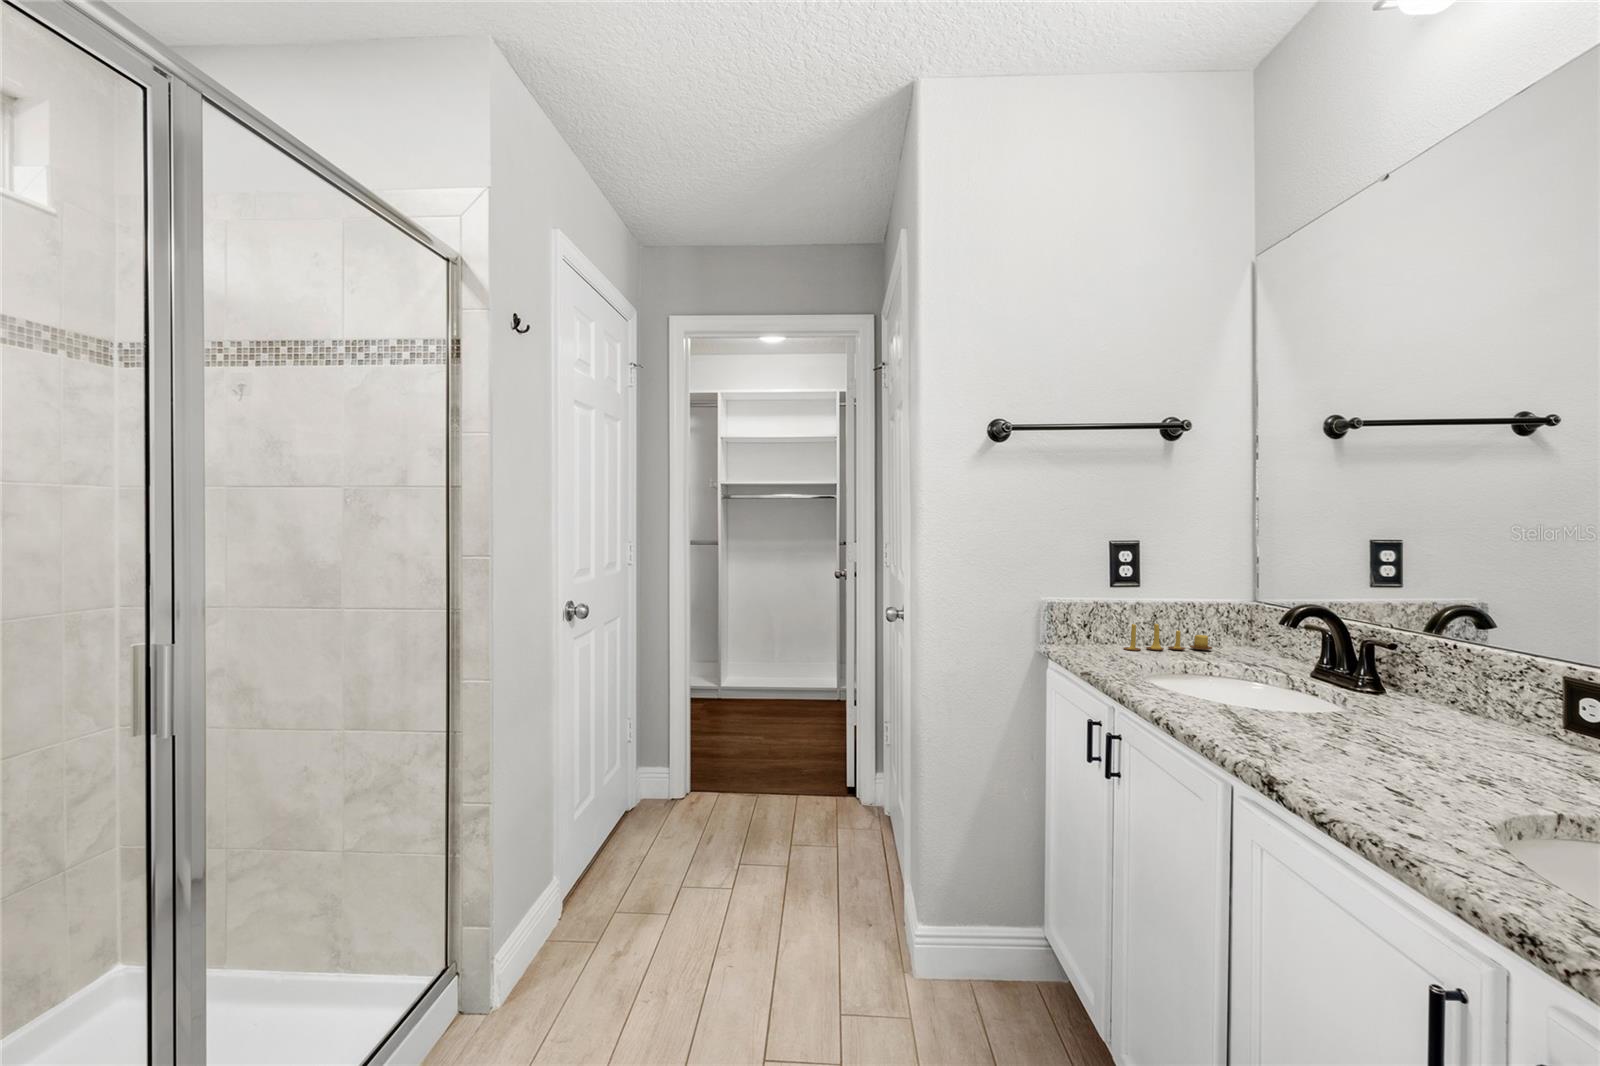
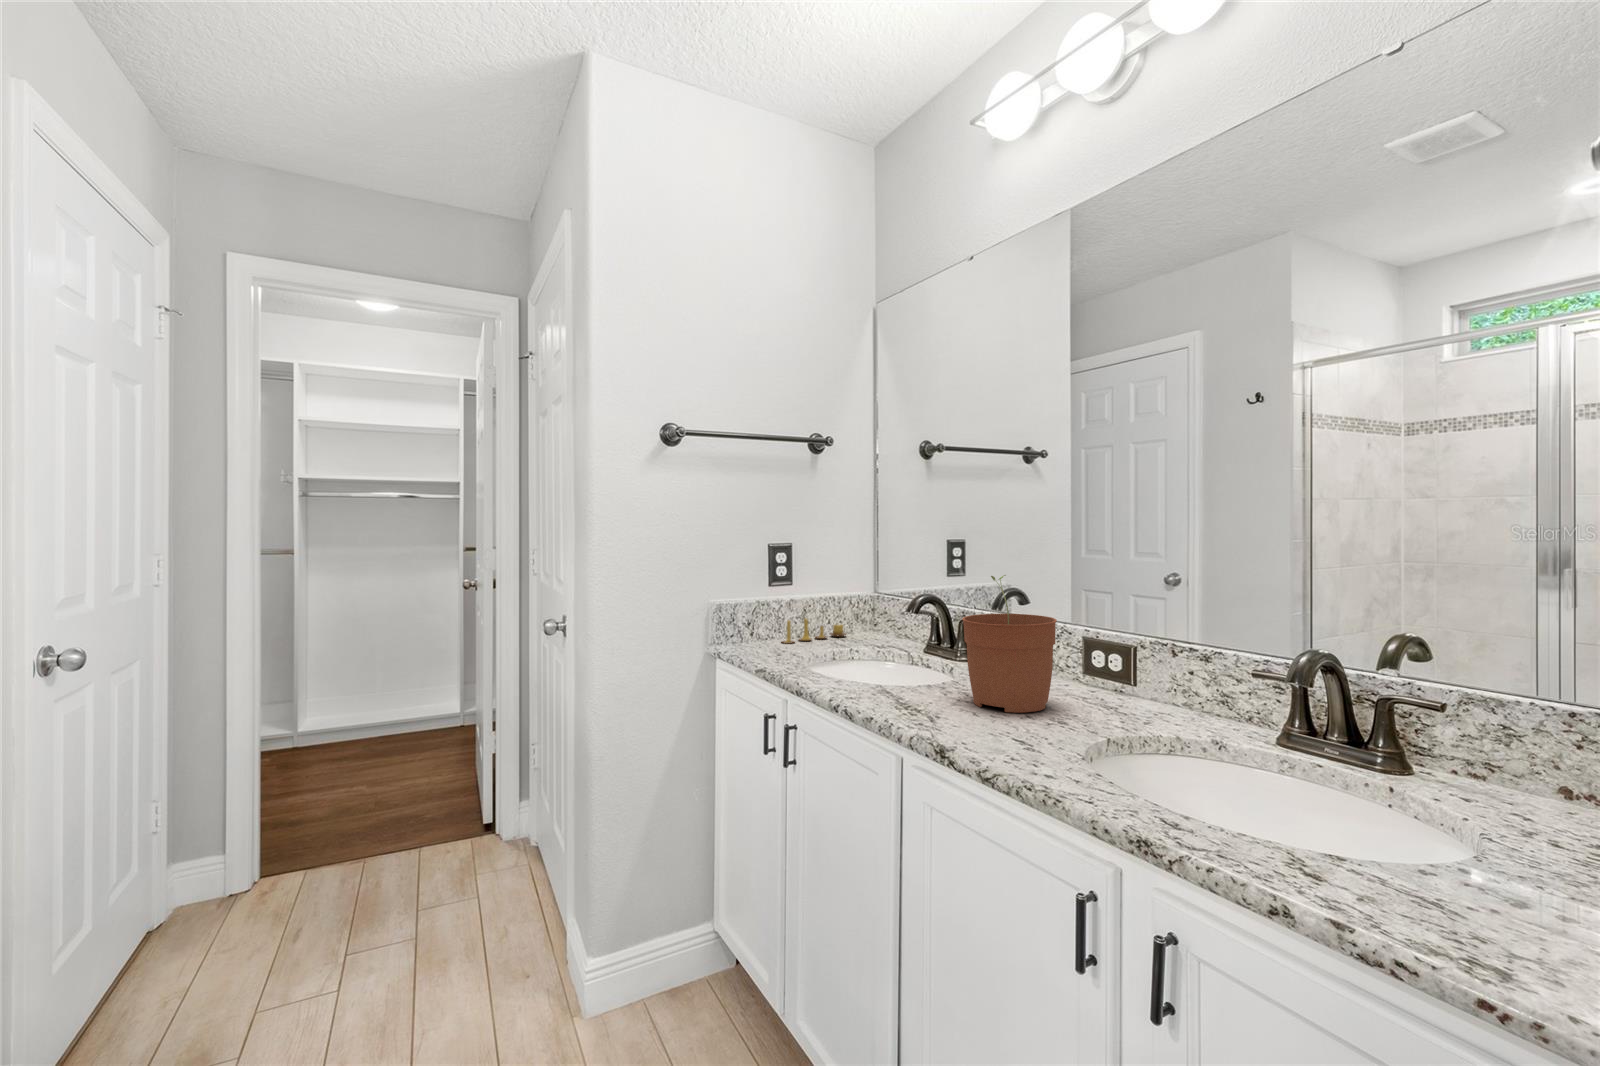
plant pot: none [1337,578,1491,762] -> present [962,575,1057,713]

